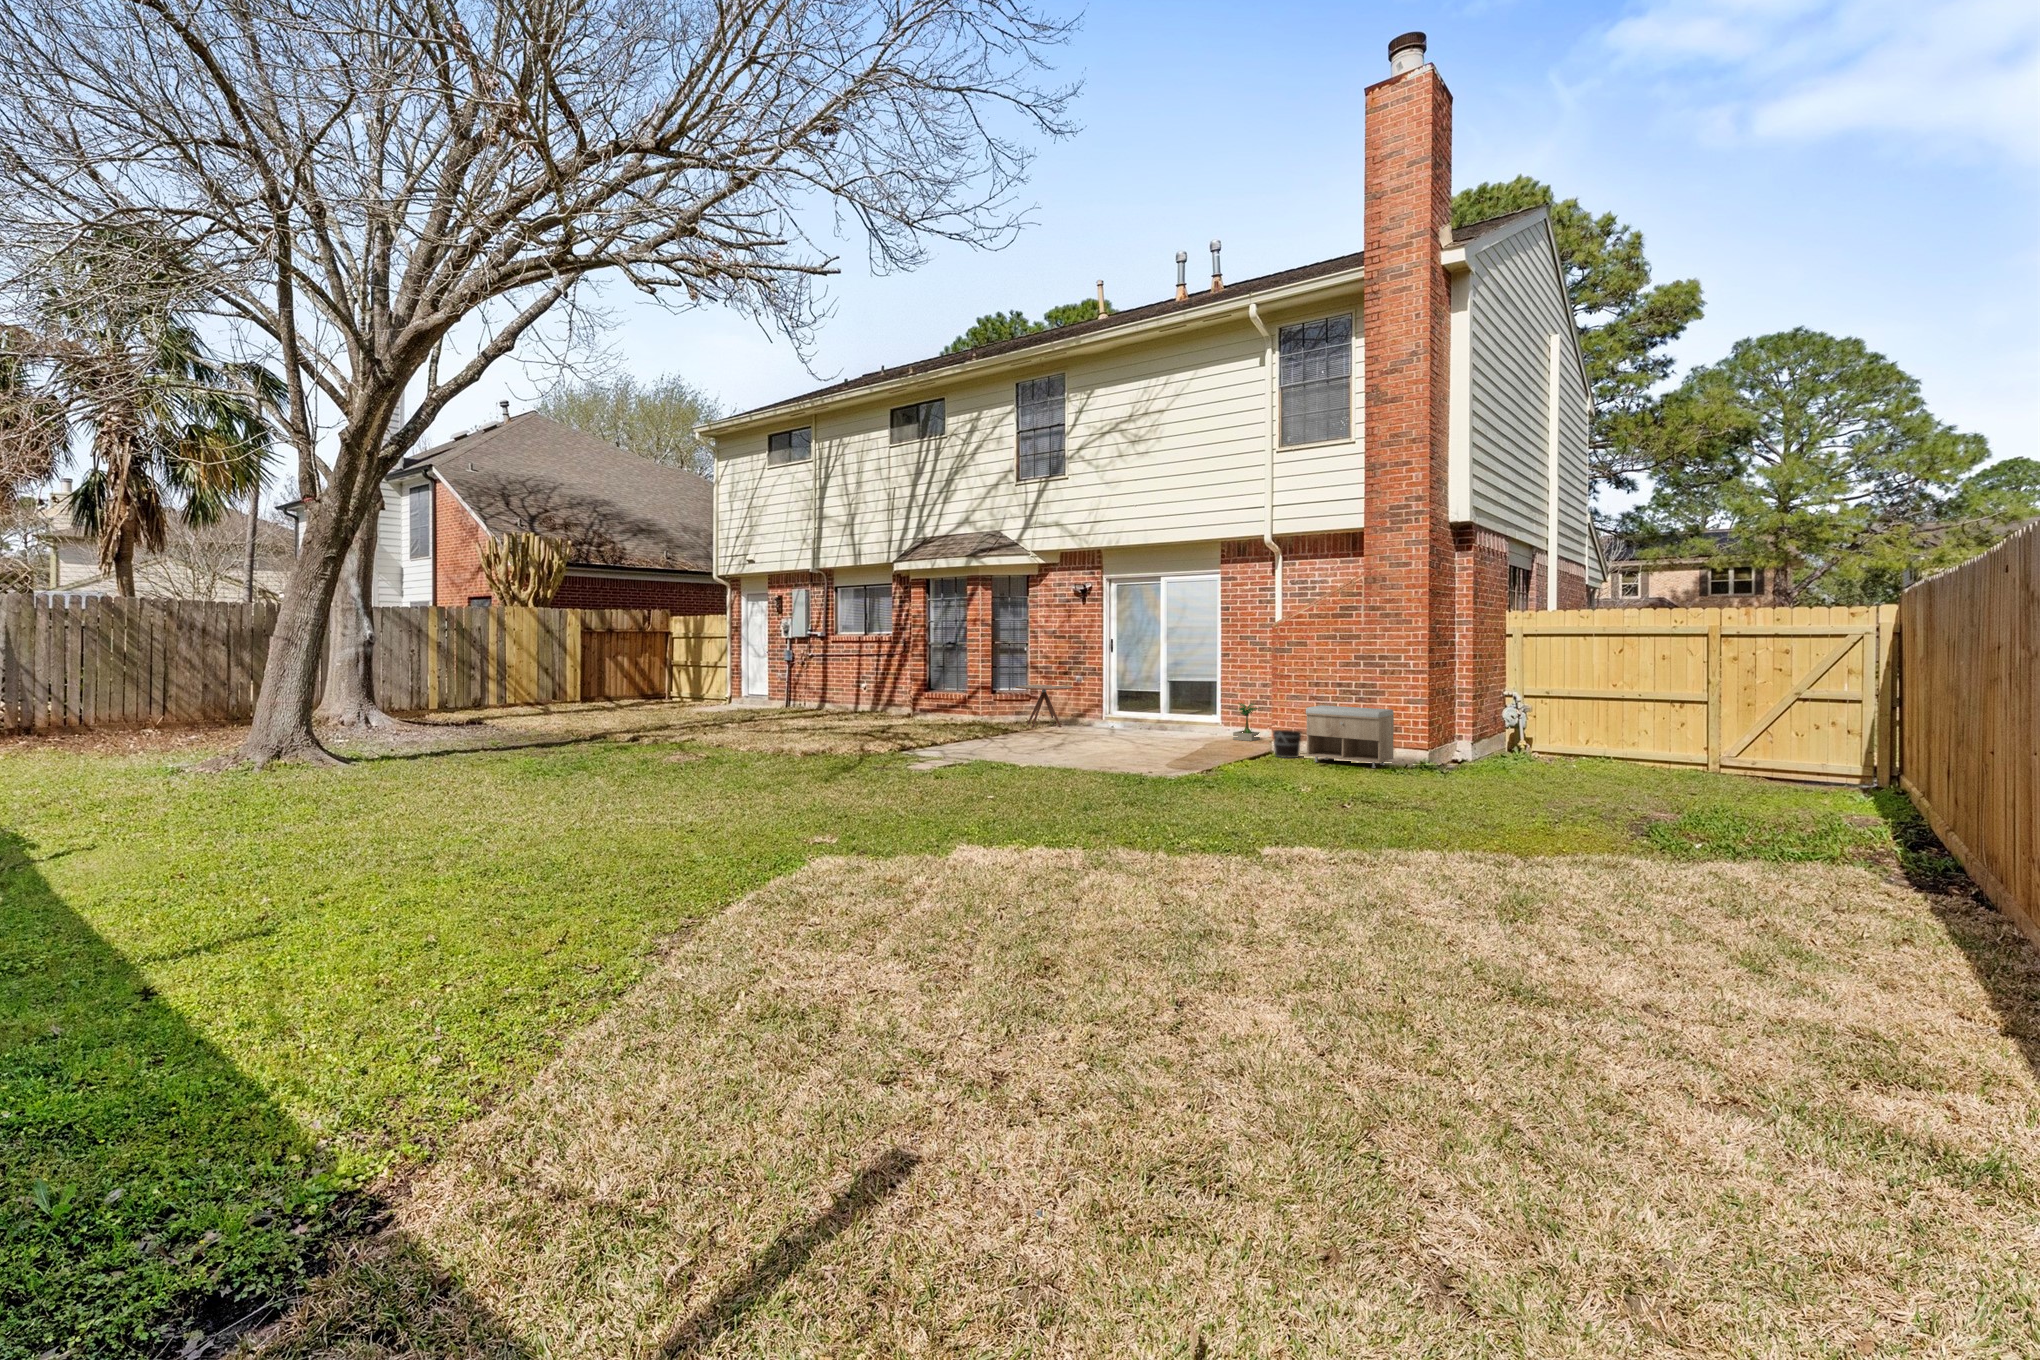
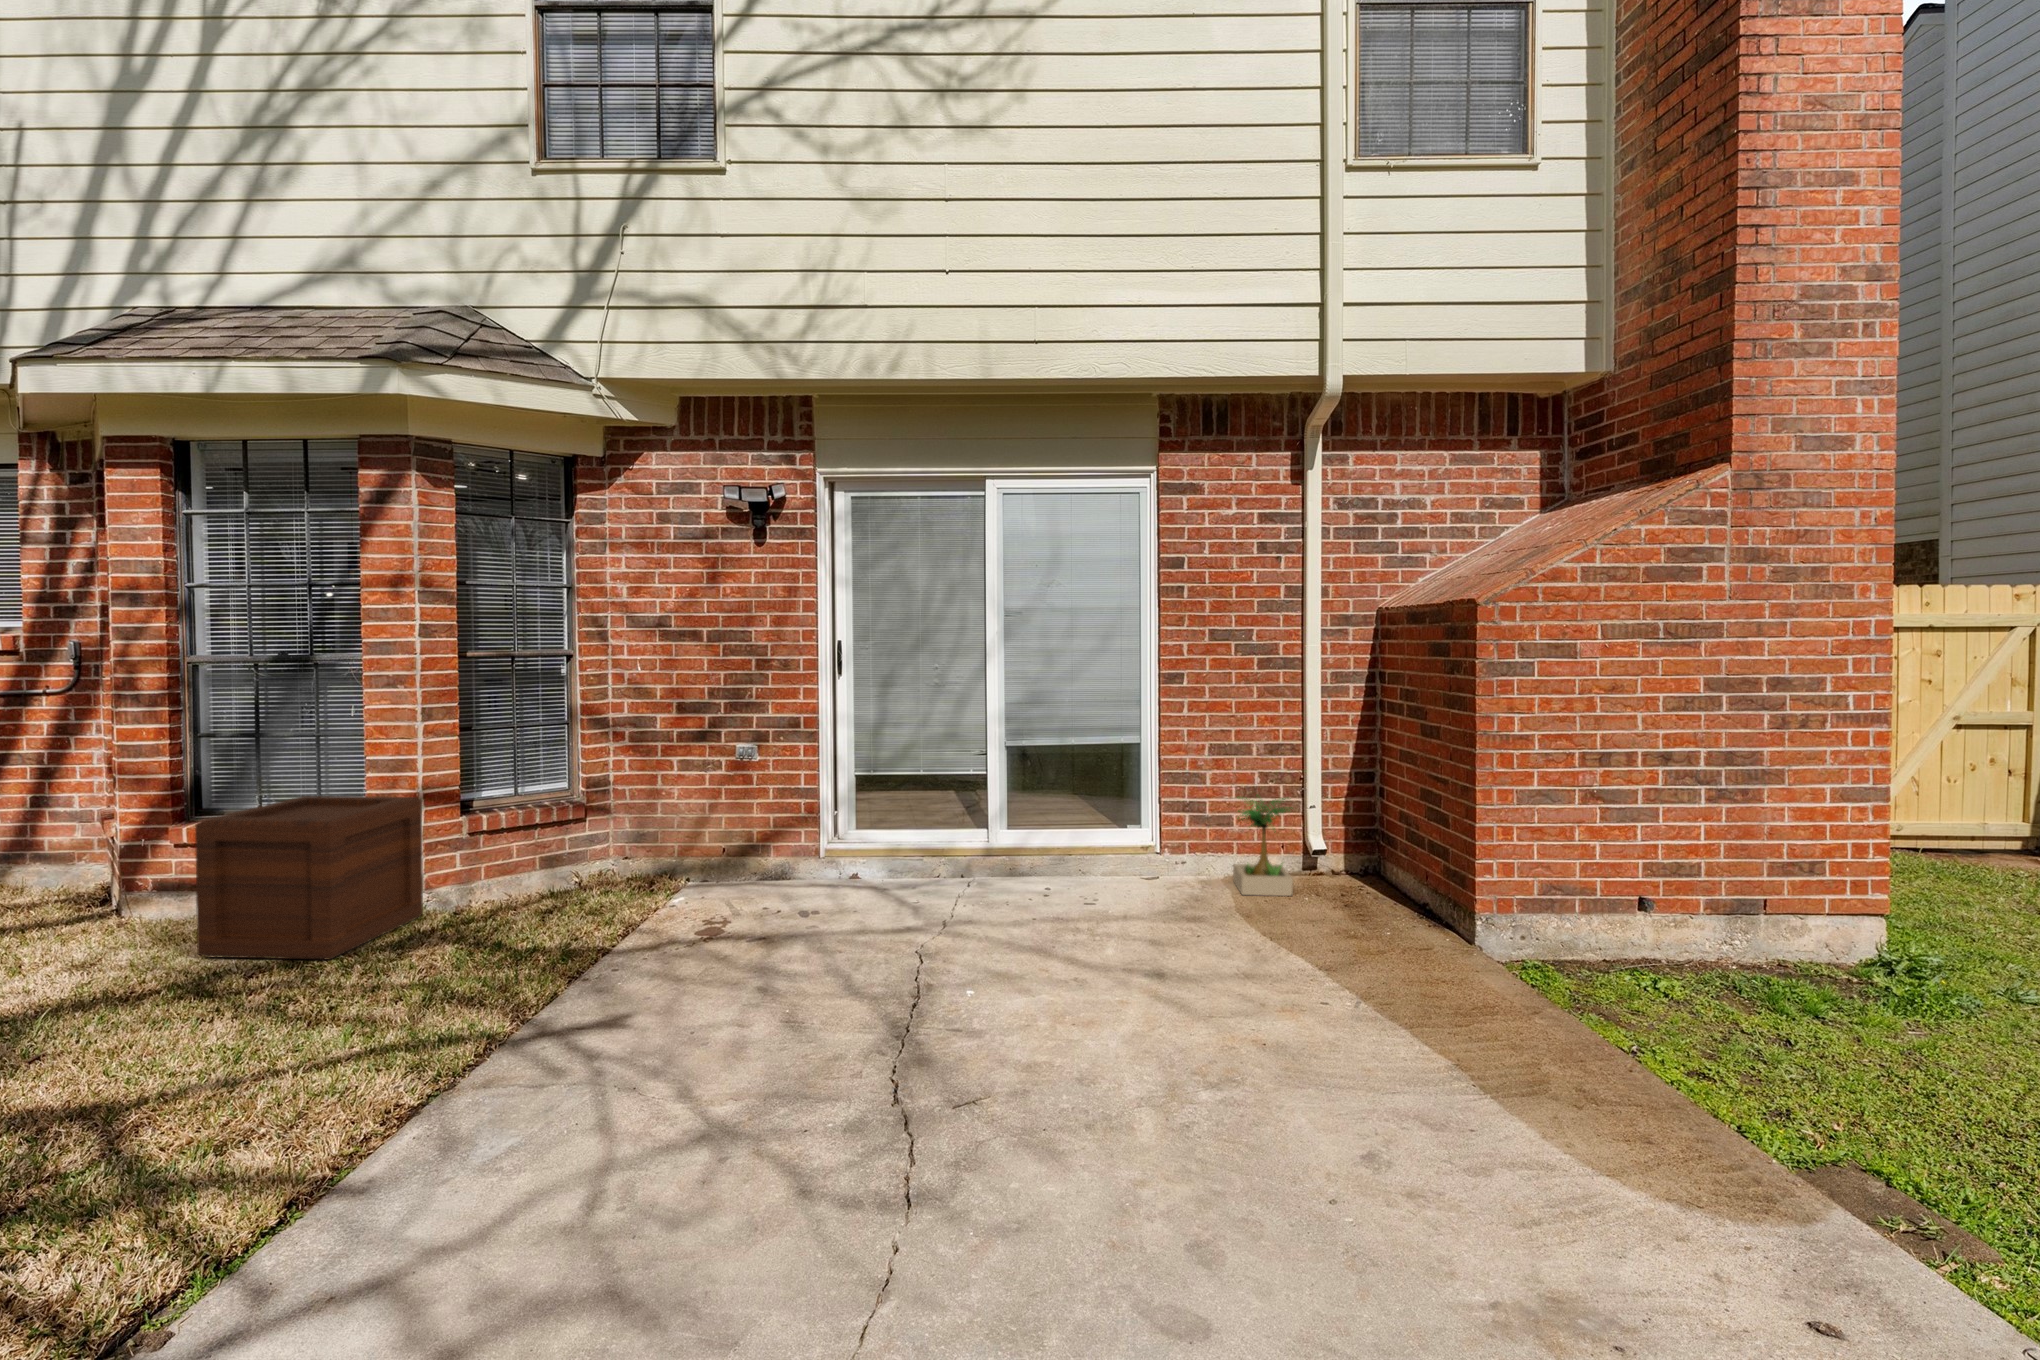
wooden crate: none [928,684,981,725] -> present [195,796,423,960]
round table: present [1015,685,1073,727] -> none [563,771,751,923]
storage bench: present [1306,705,1394,768] -> none [1634,819,1929,1001]
bucket: present [1273,730,1301,758] -> none [1527,888,1616,985]

